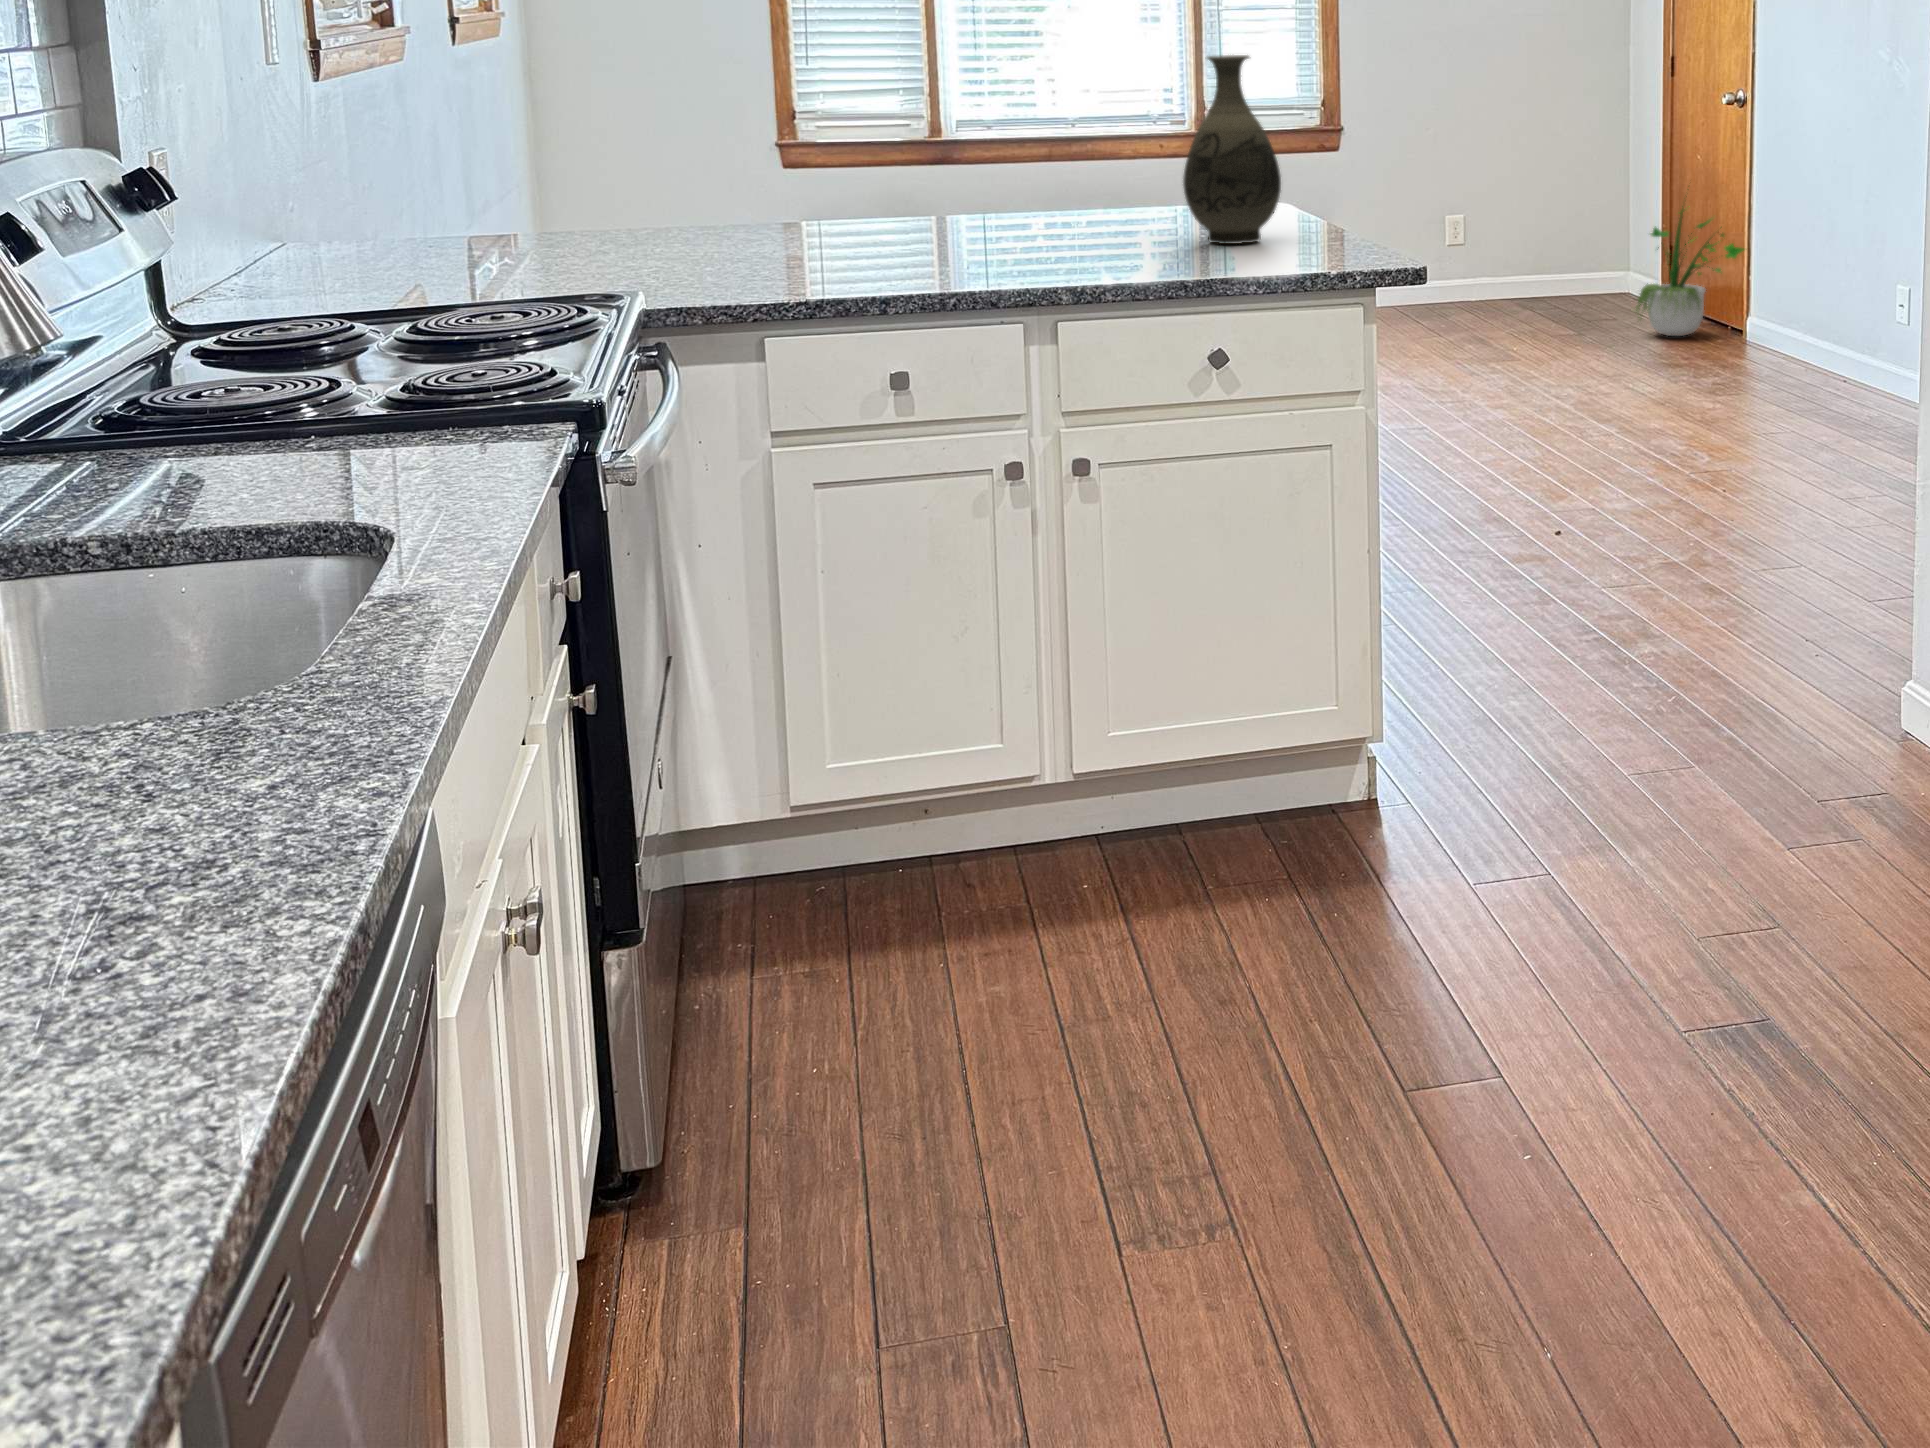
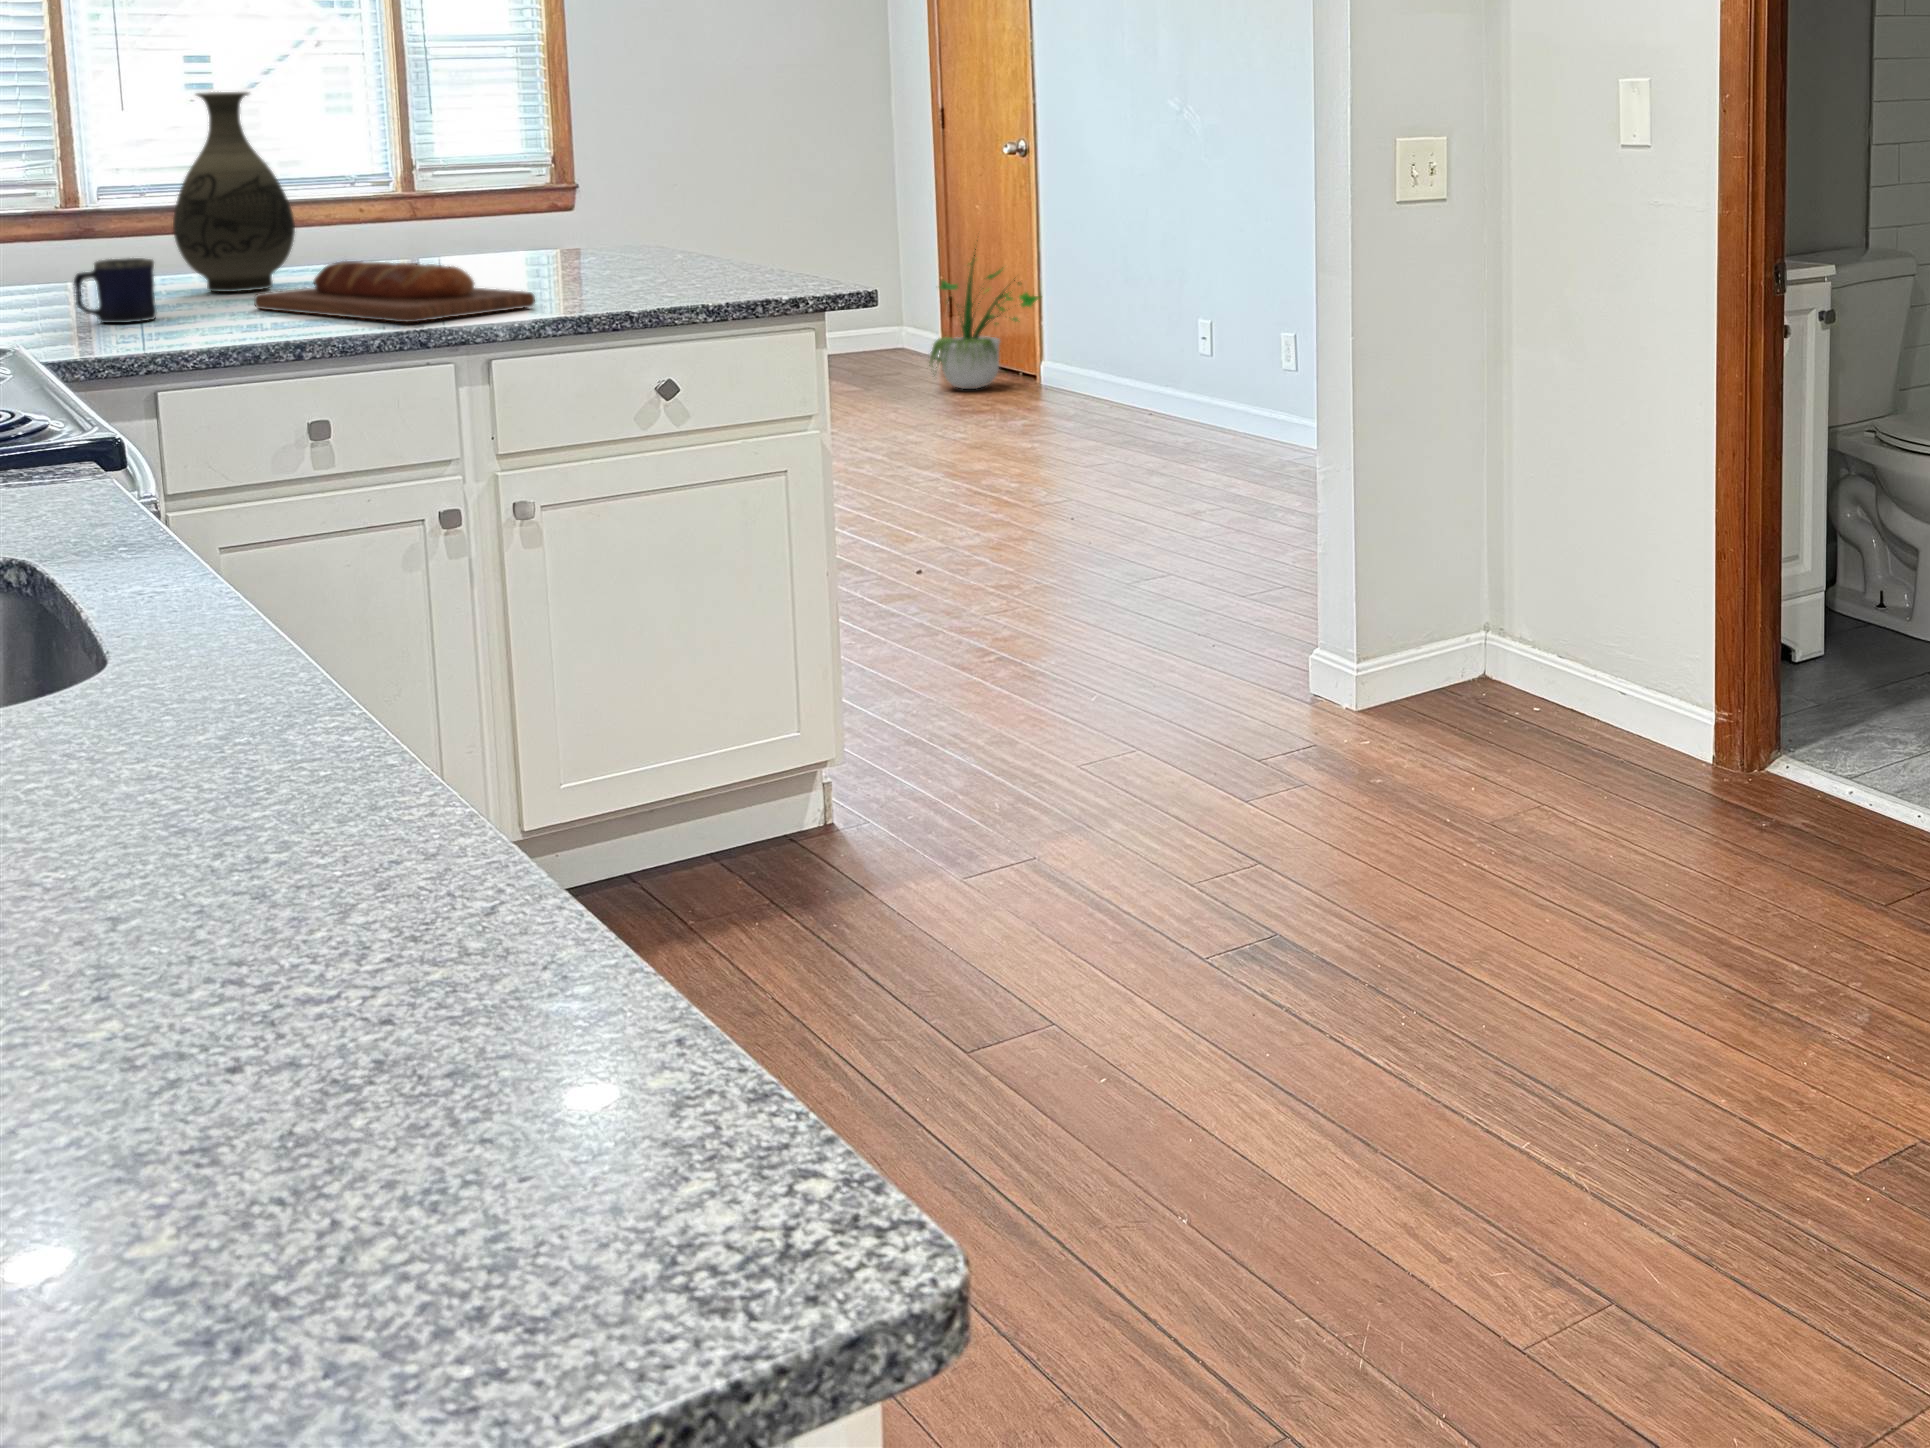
vase: present [1183,55,1281,244] -> present [173,92,295,292]
mug: none [741,208,804,266] -> present [74,258,157,323]
bread loaf: none [886,216,1105,280] -> present [254,261,535,322]

